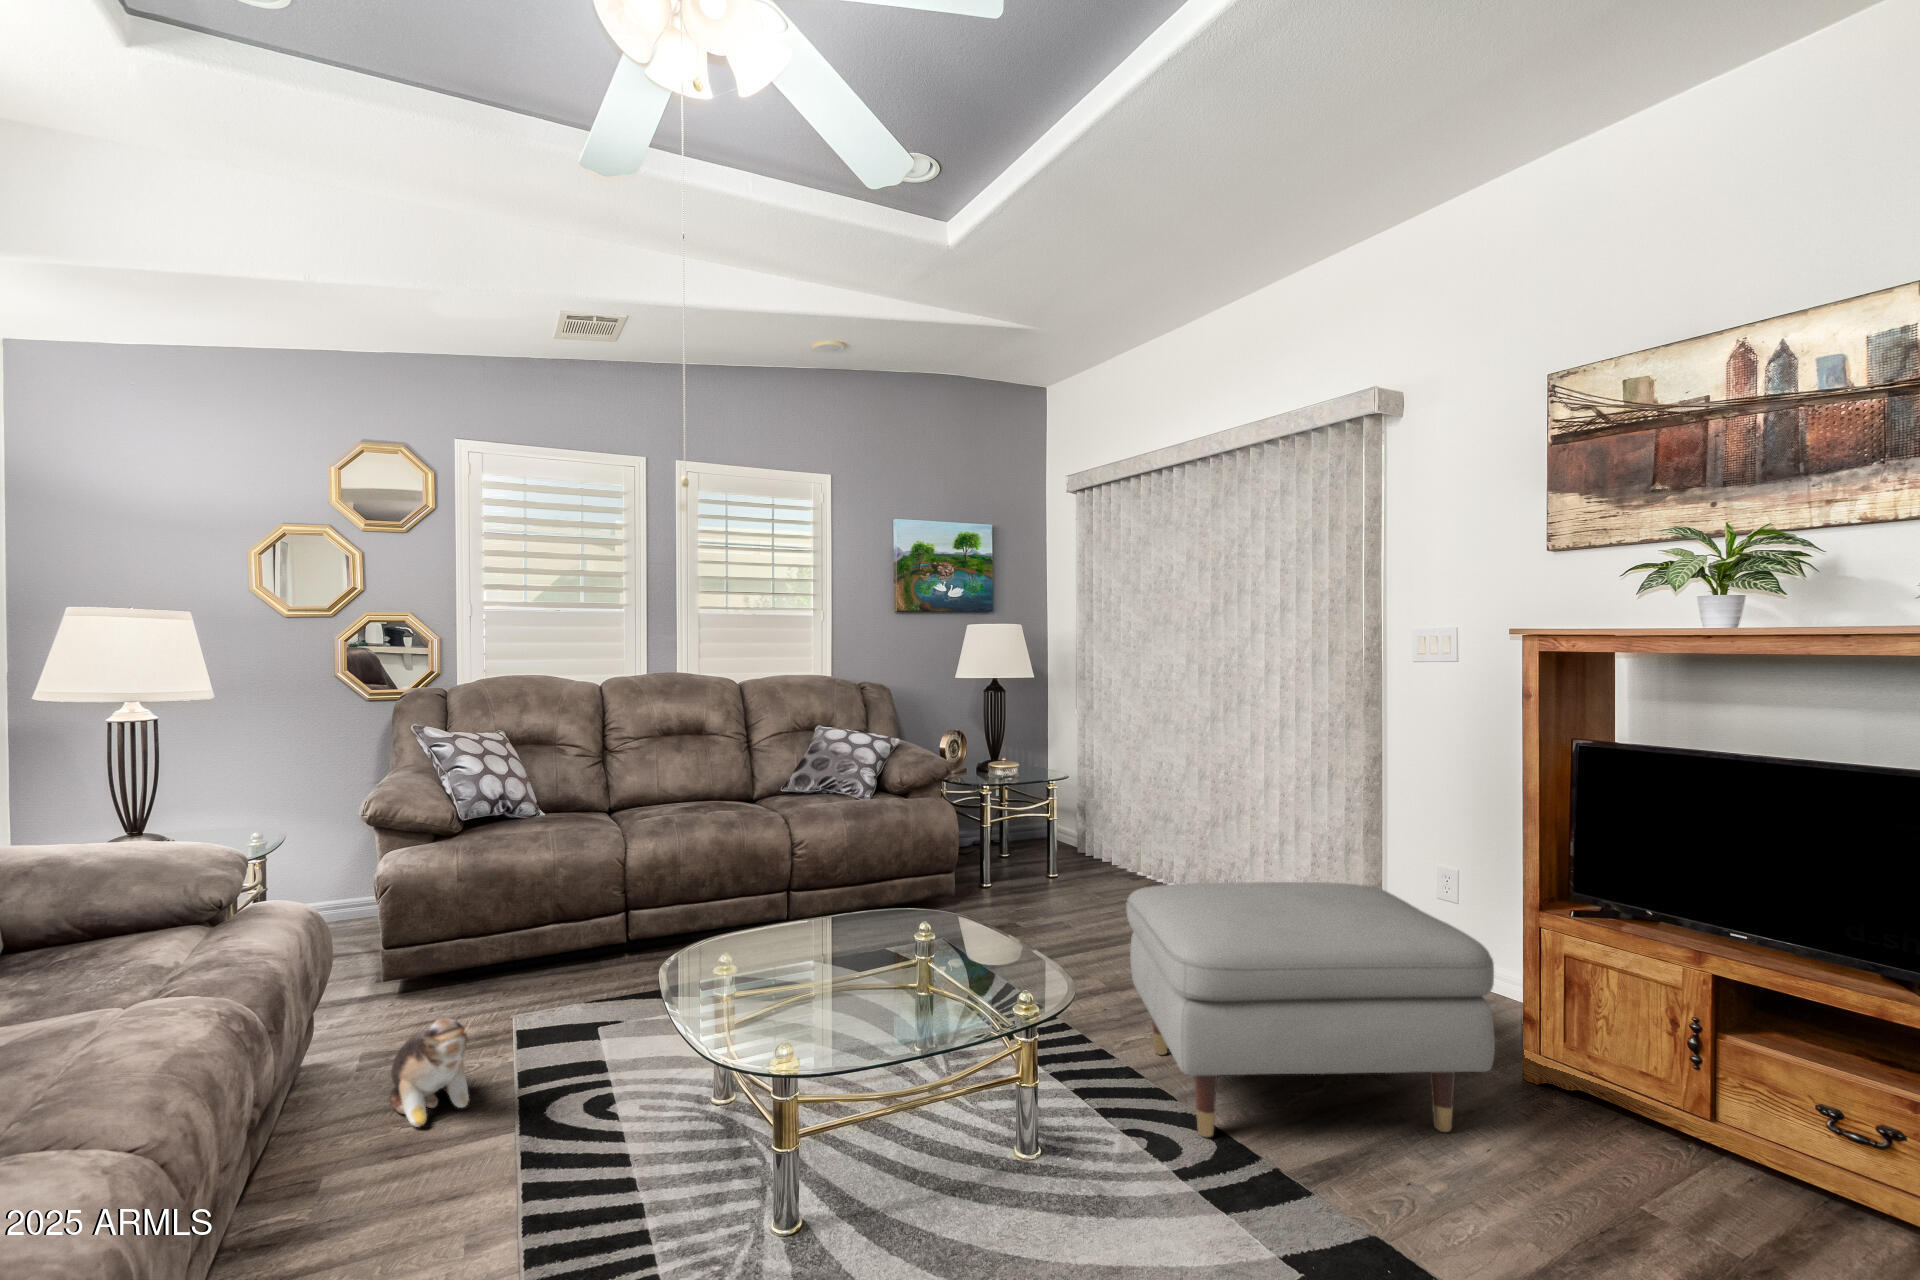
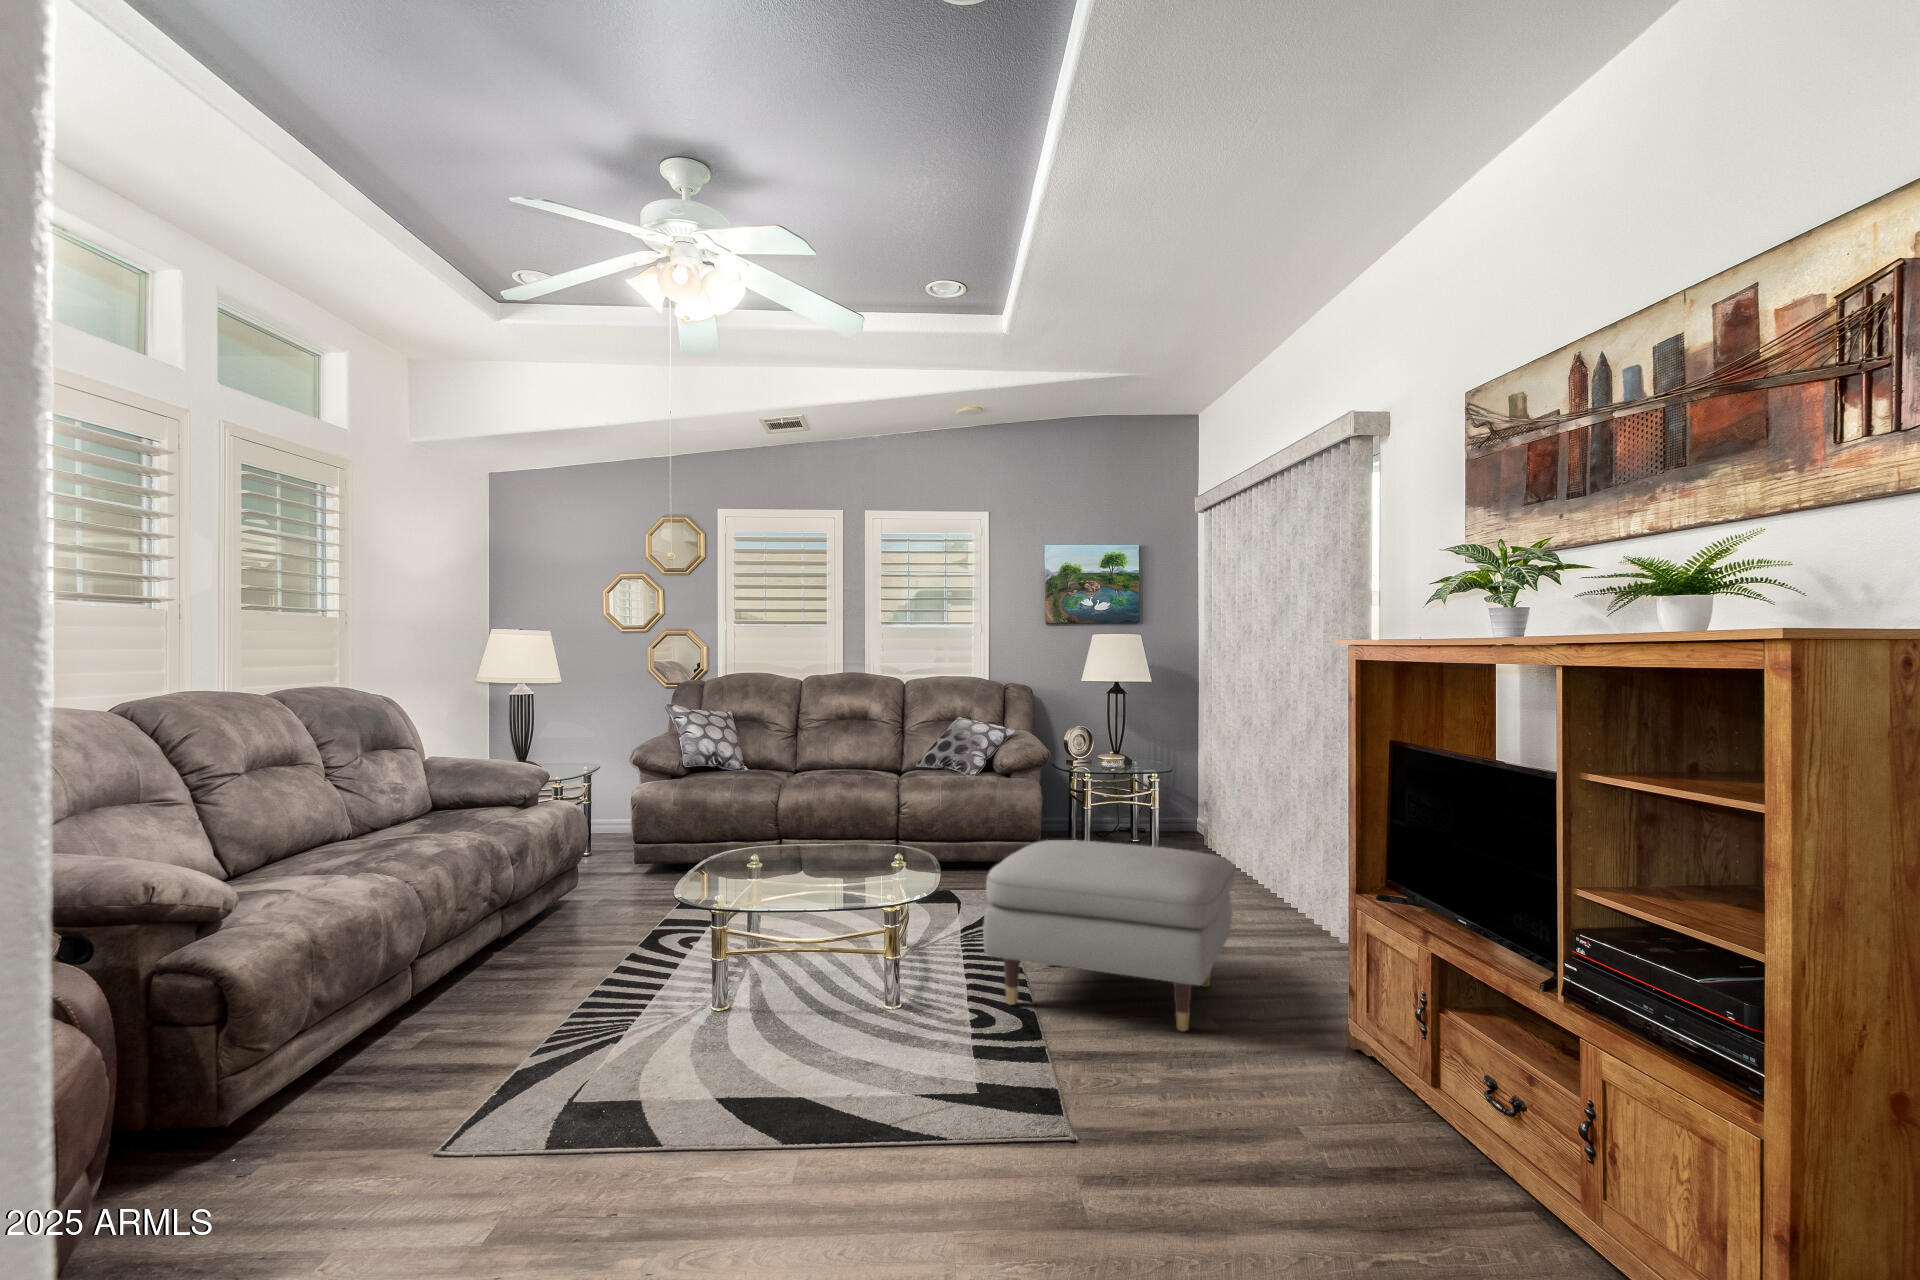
plush toy: present [390,1018,472,1127] -> none [591,869,629,929]

